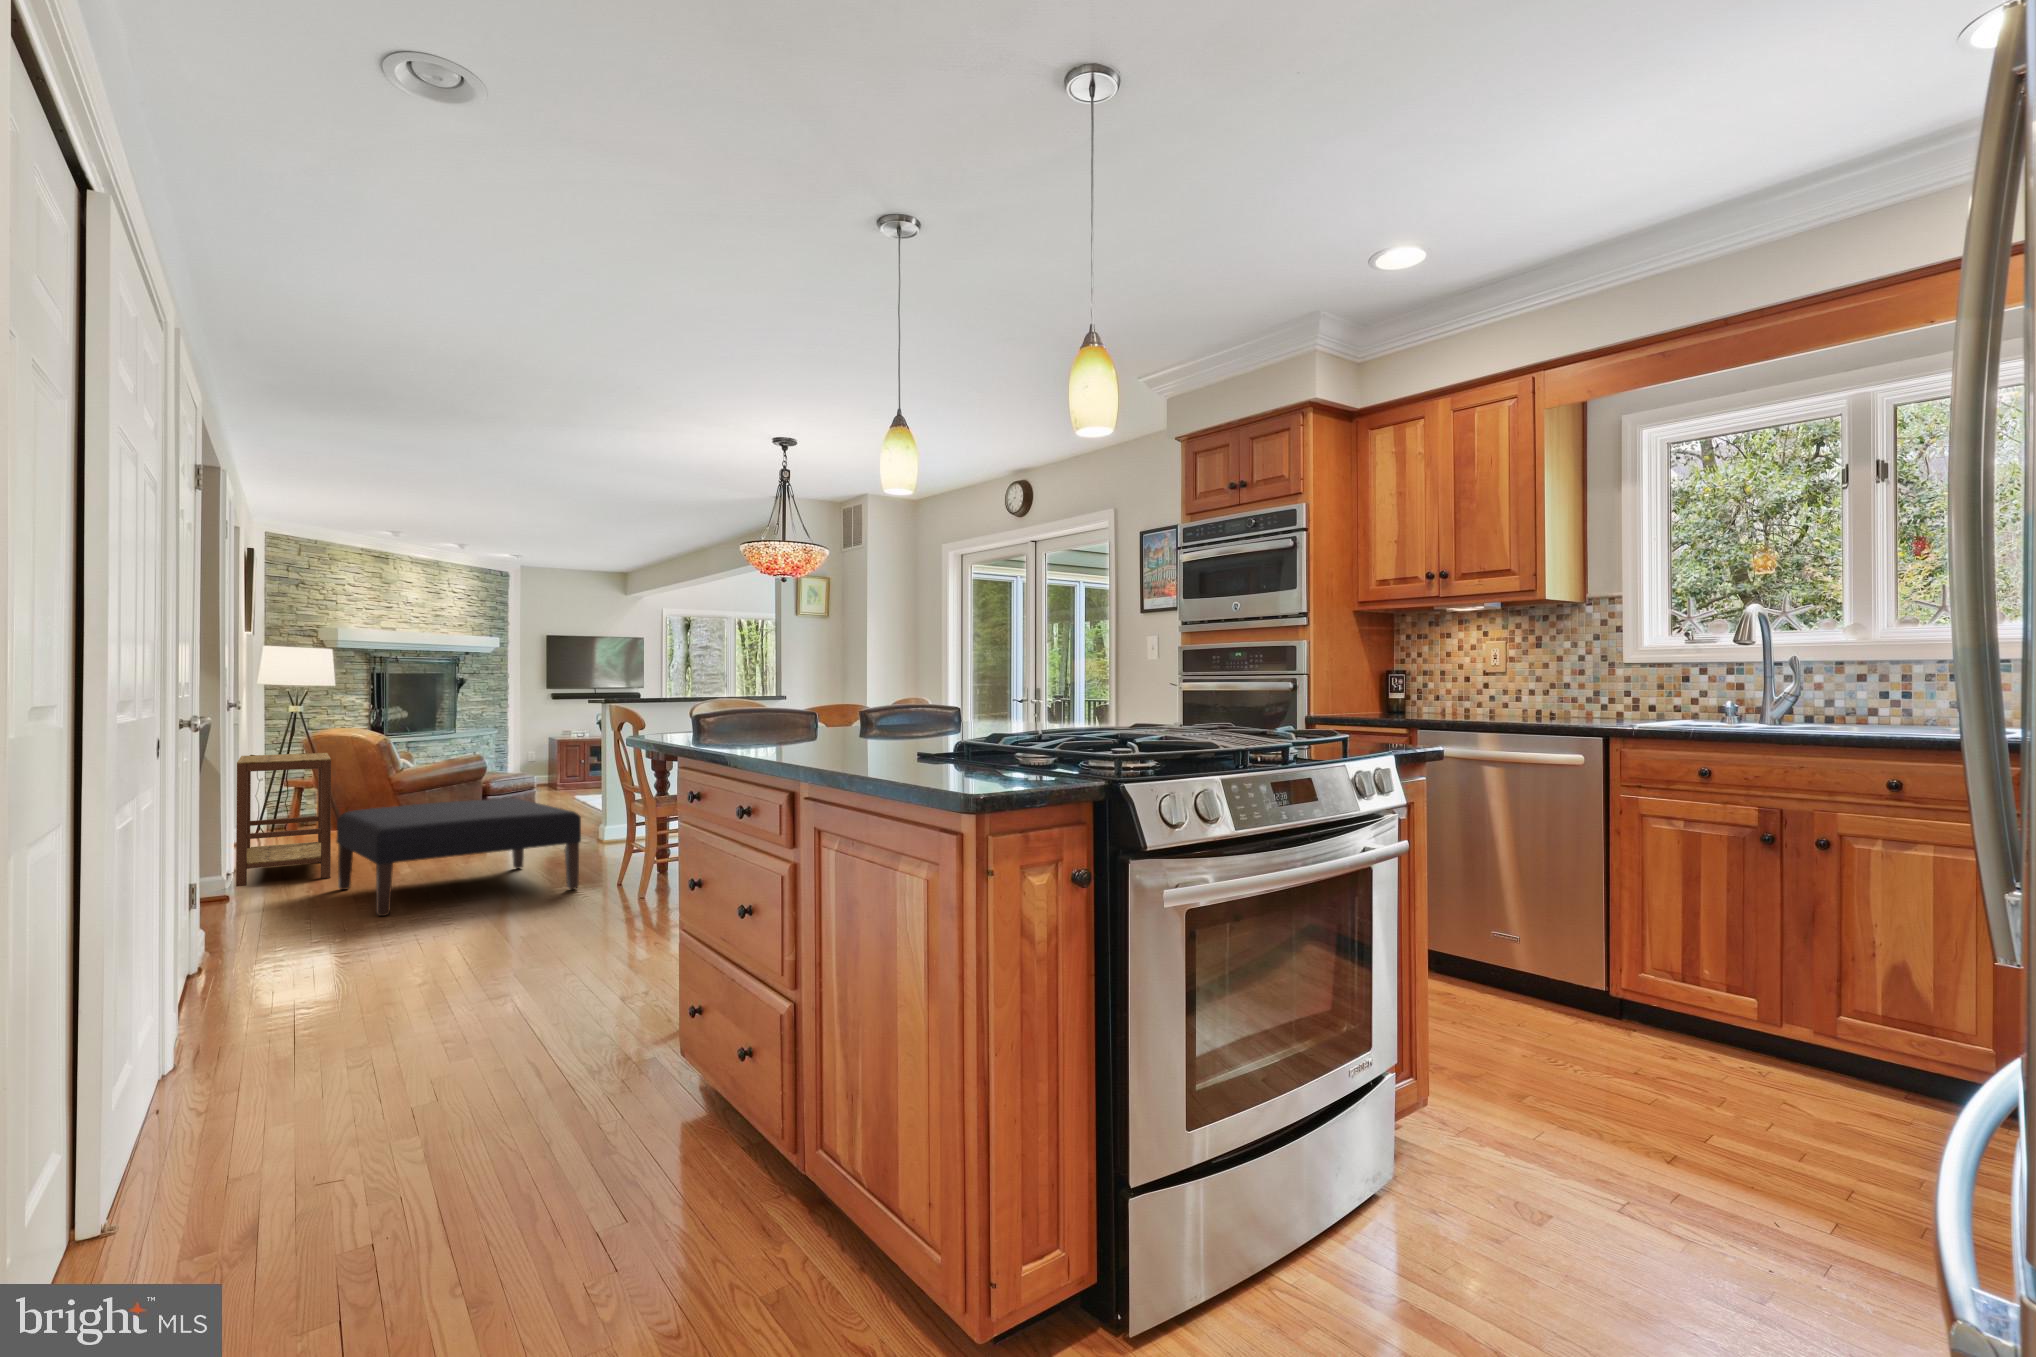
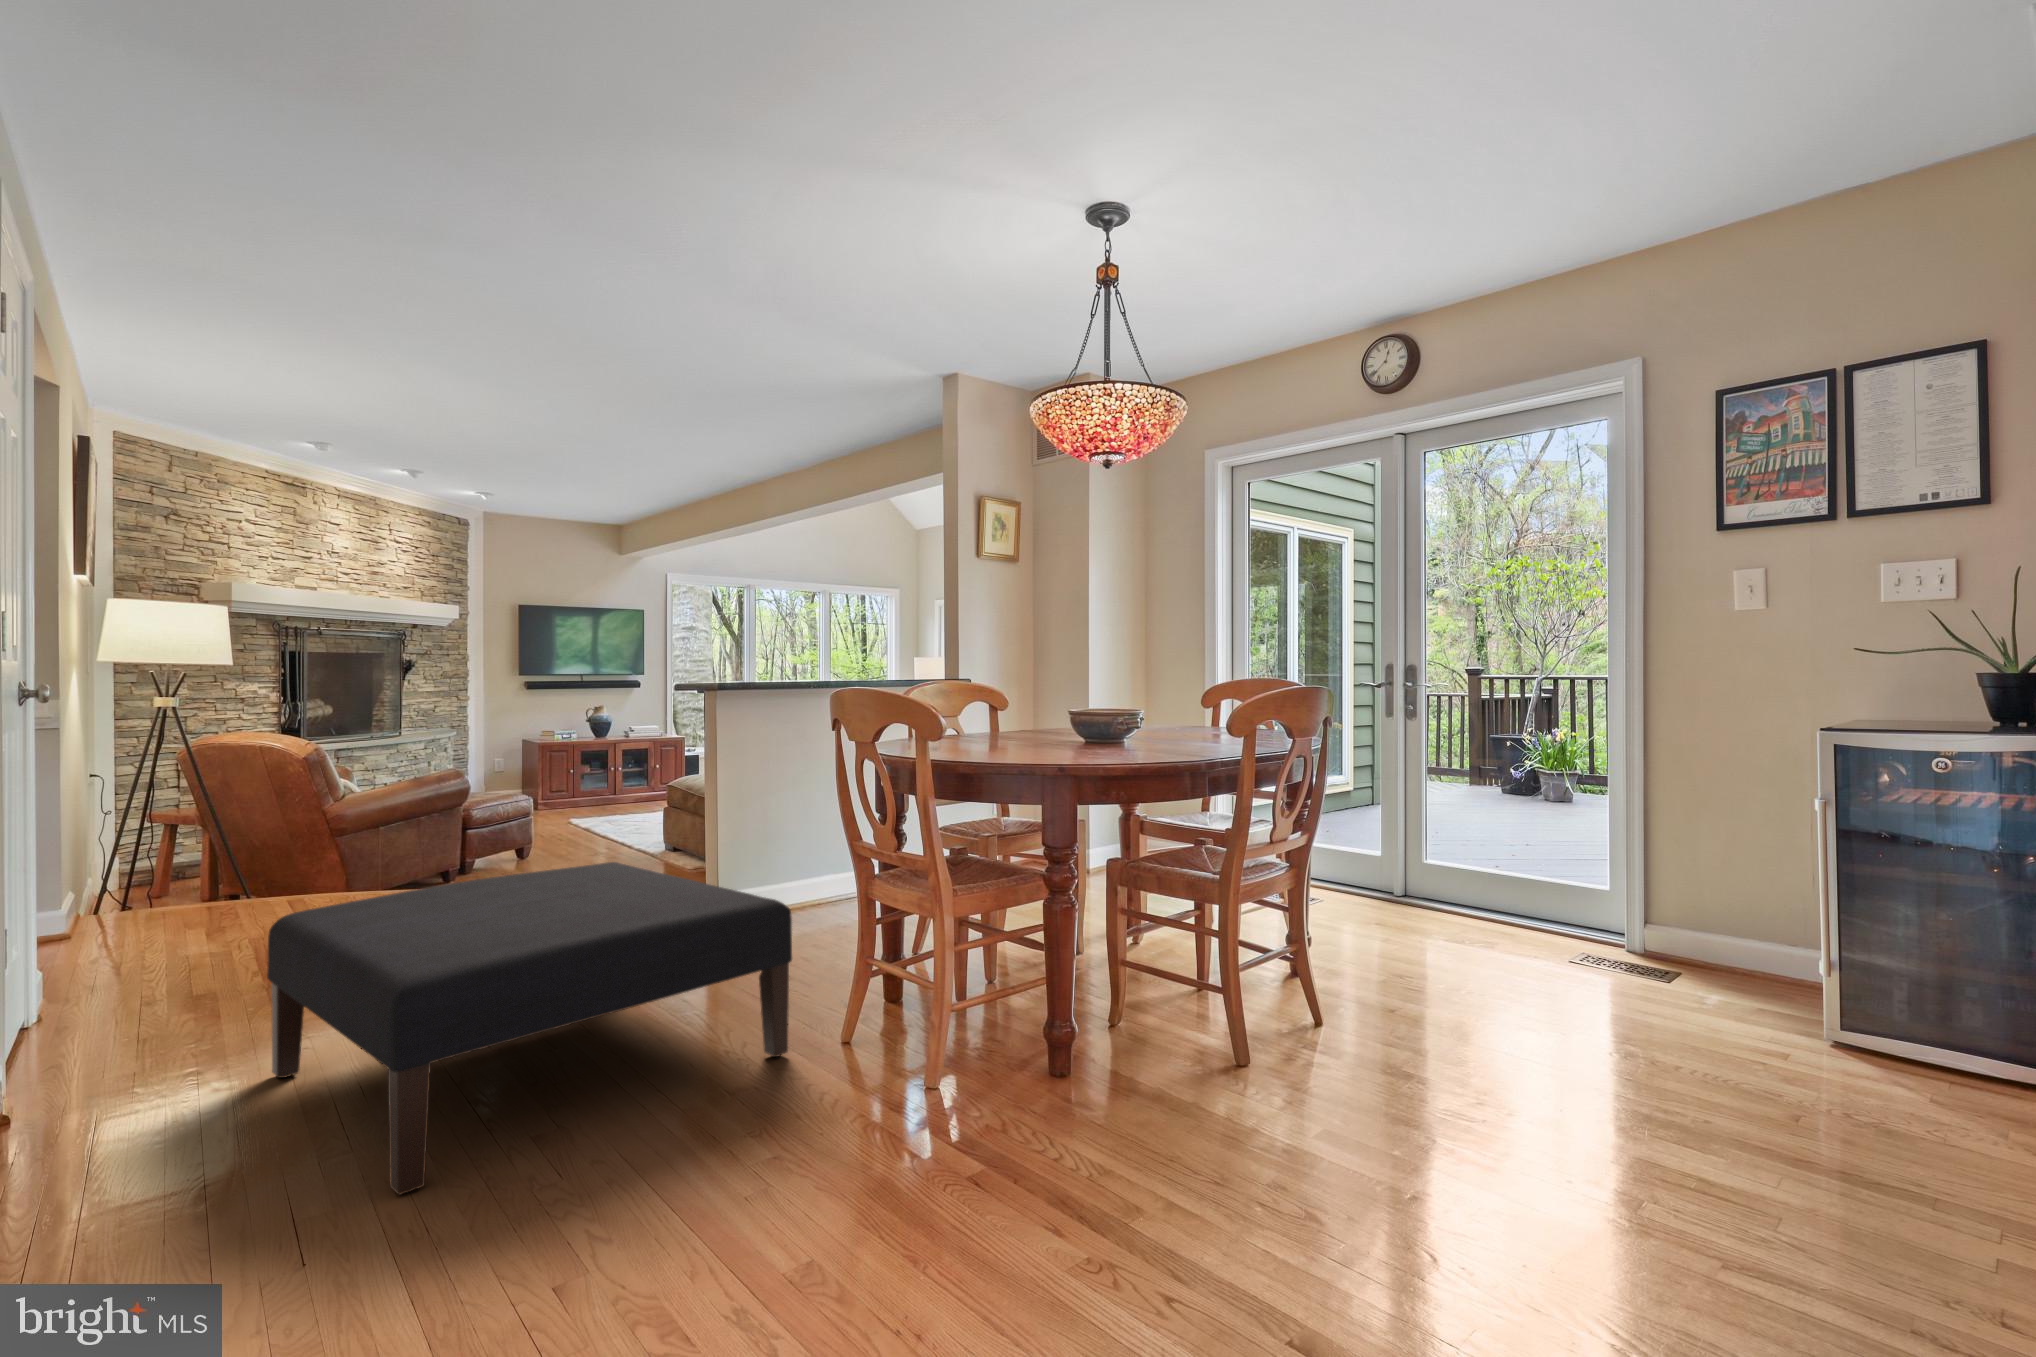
side table: present [236,753,331,887] -> none [37,781,248,1075]

